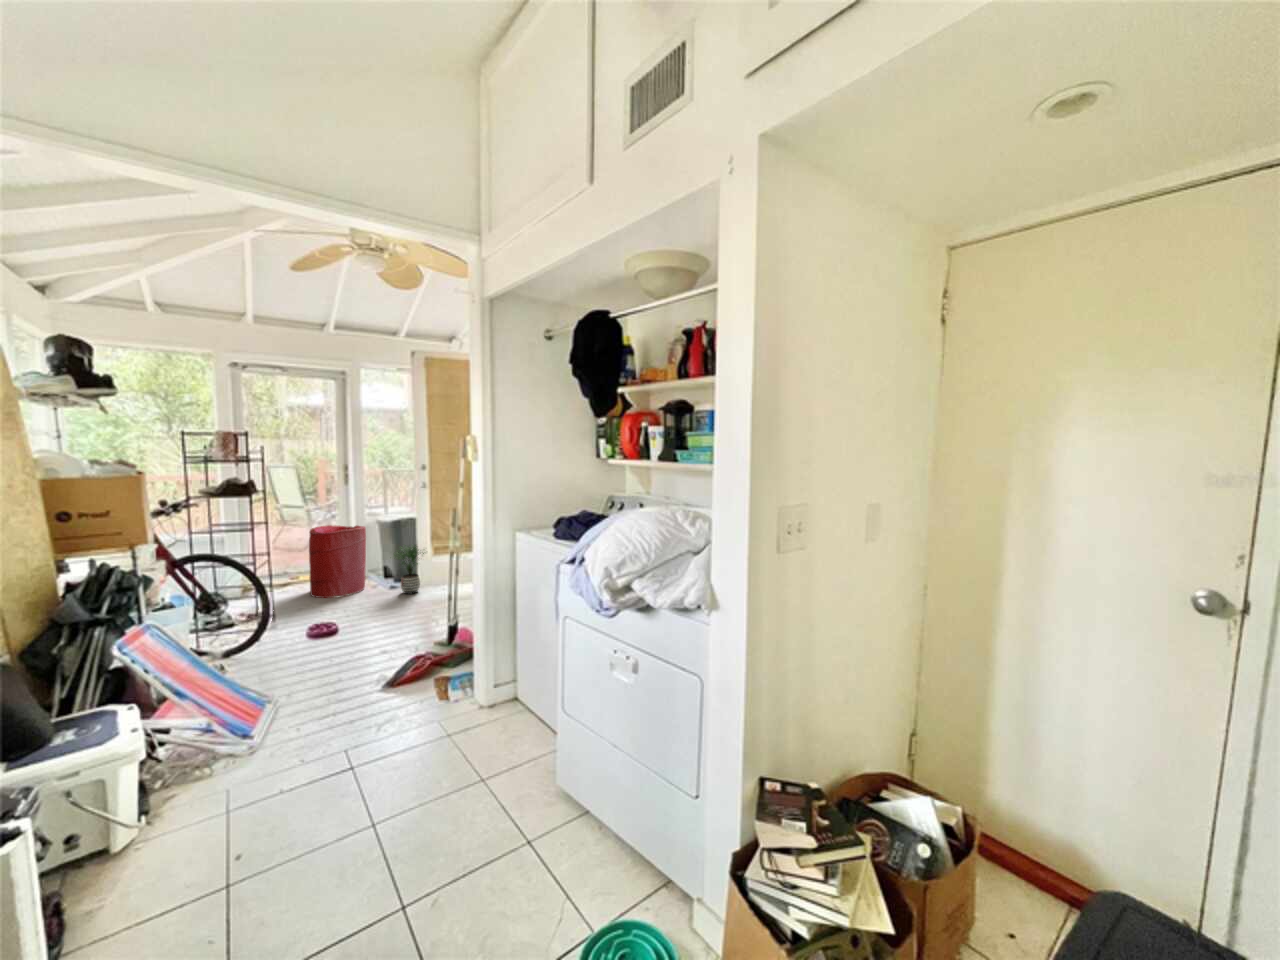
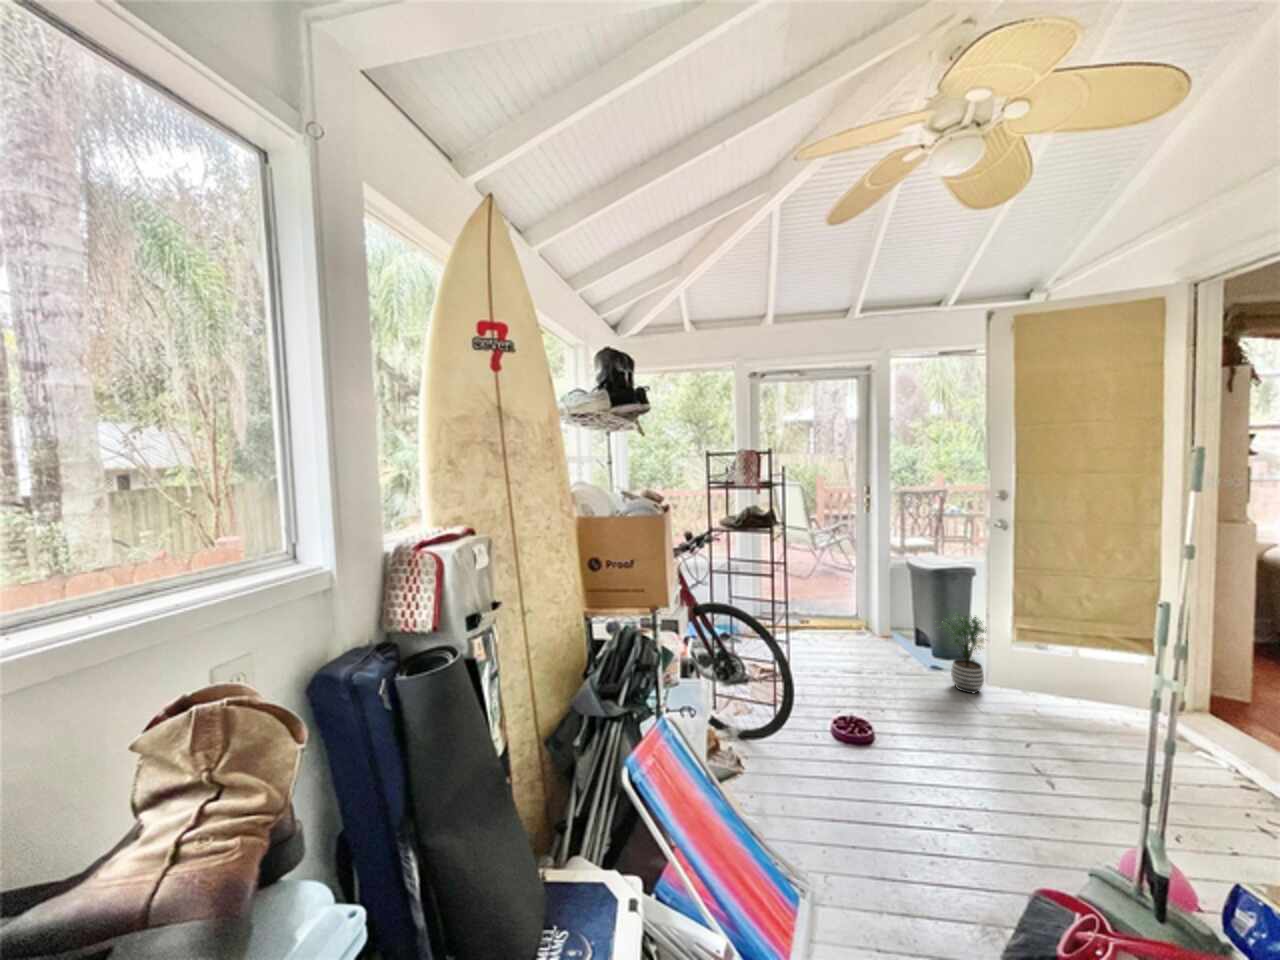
laundry hamper: present [309,525,366,598] -> none [825,566,895,668]

